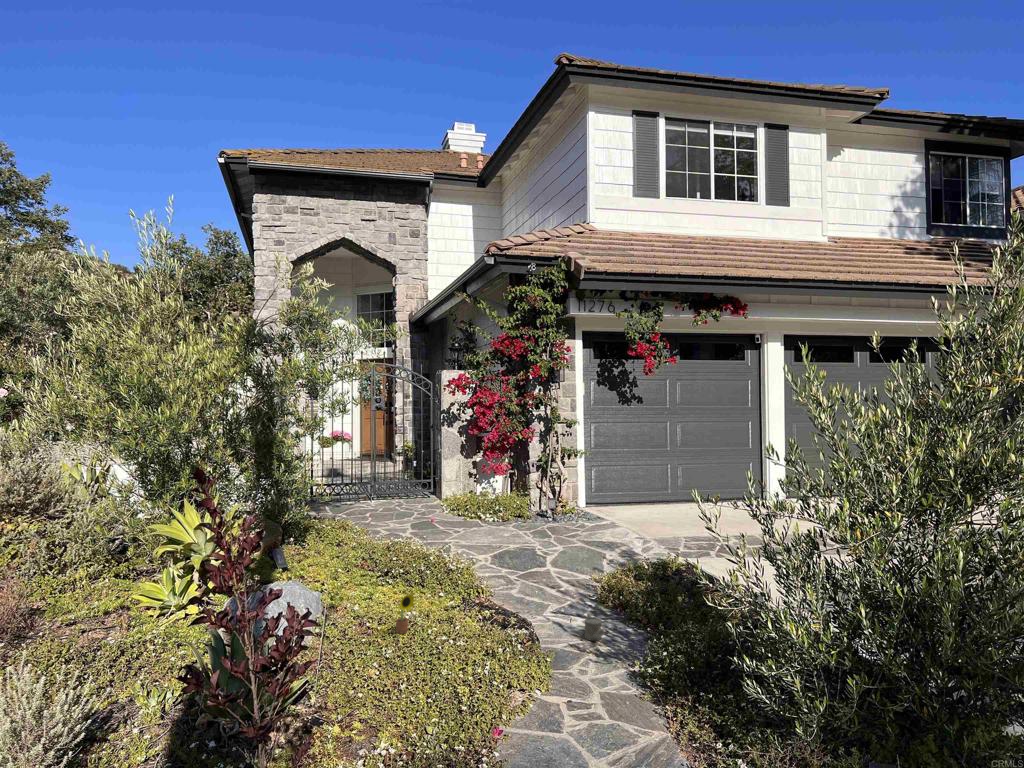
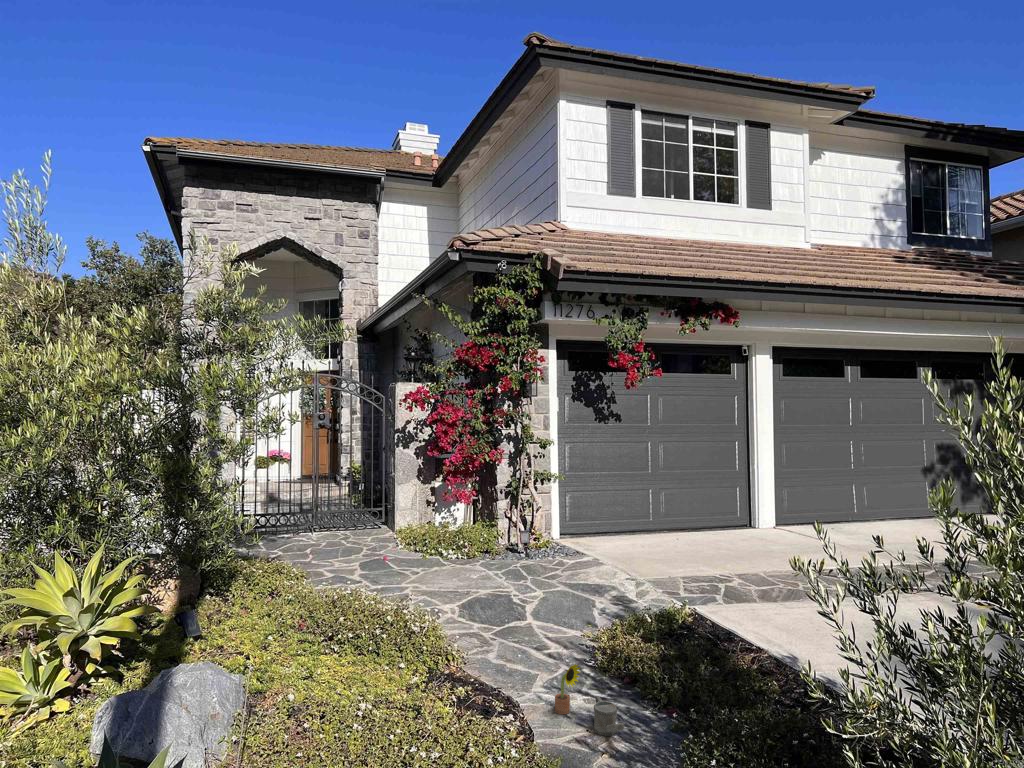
decorative plant: present [396,594,416,633] -> present [555,664,580,714]

